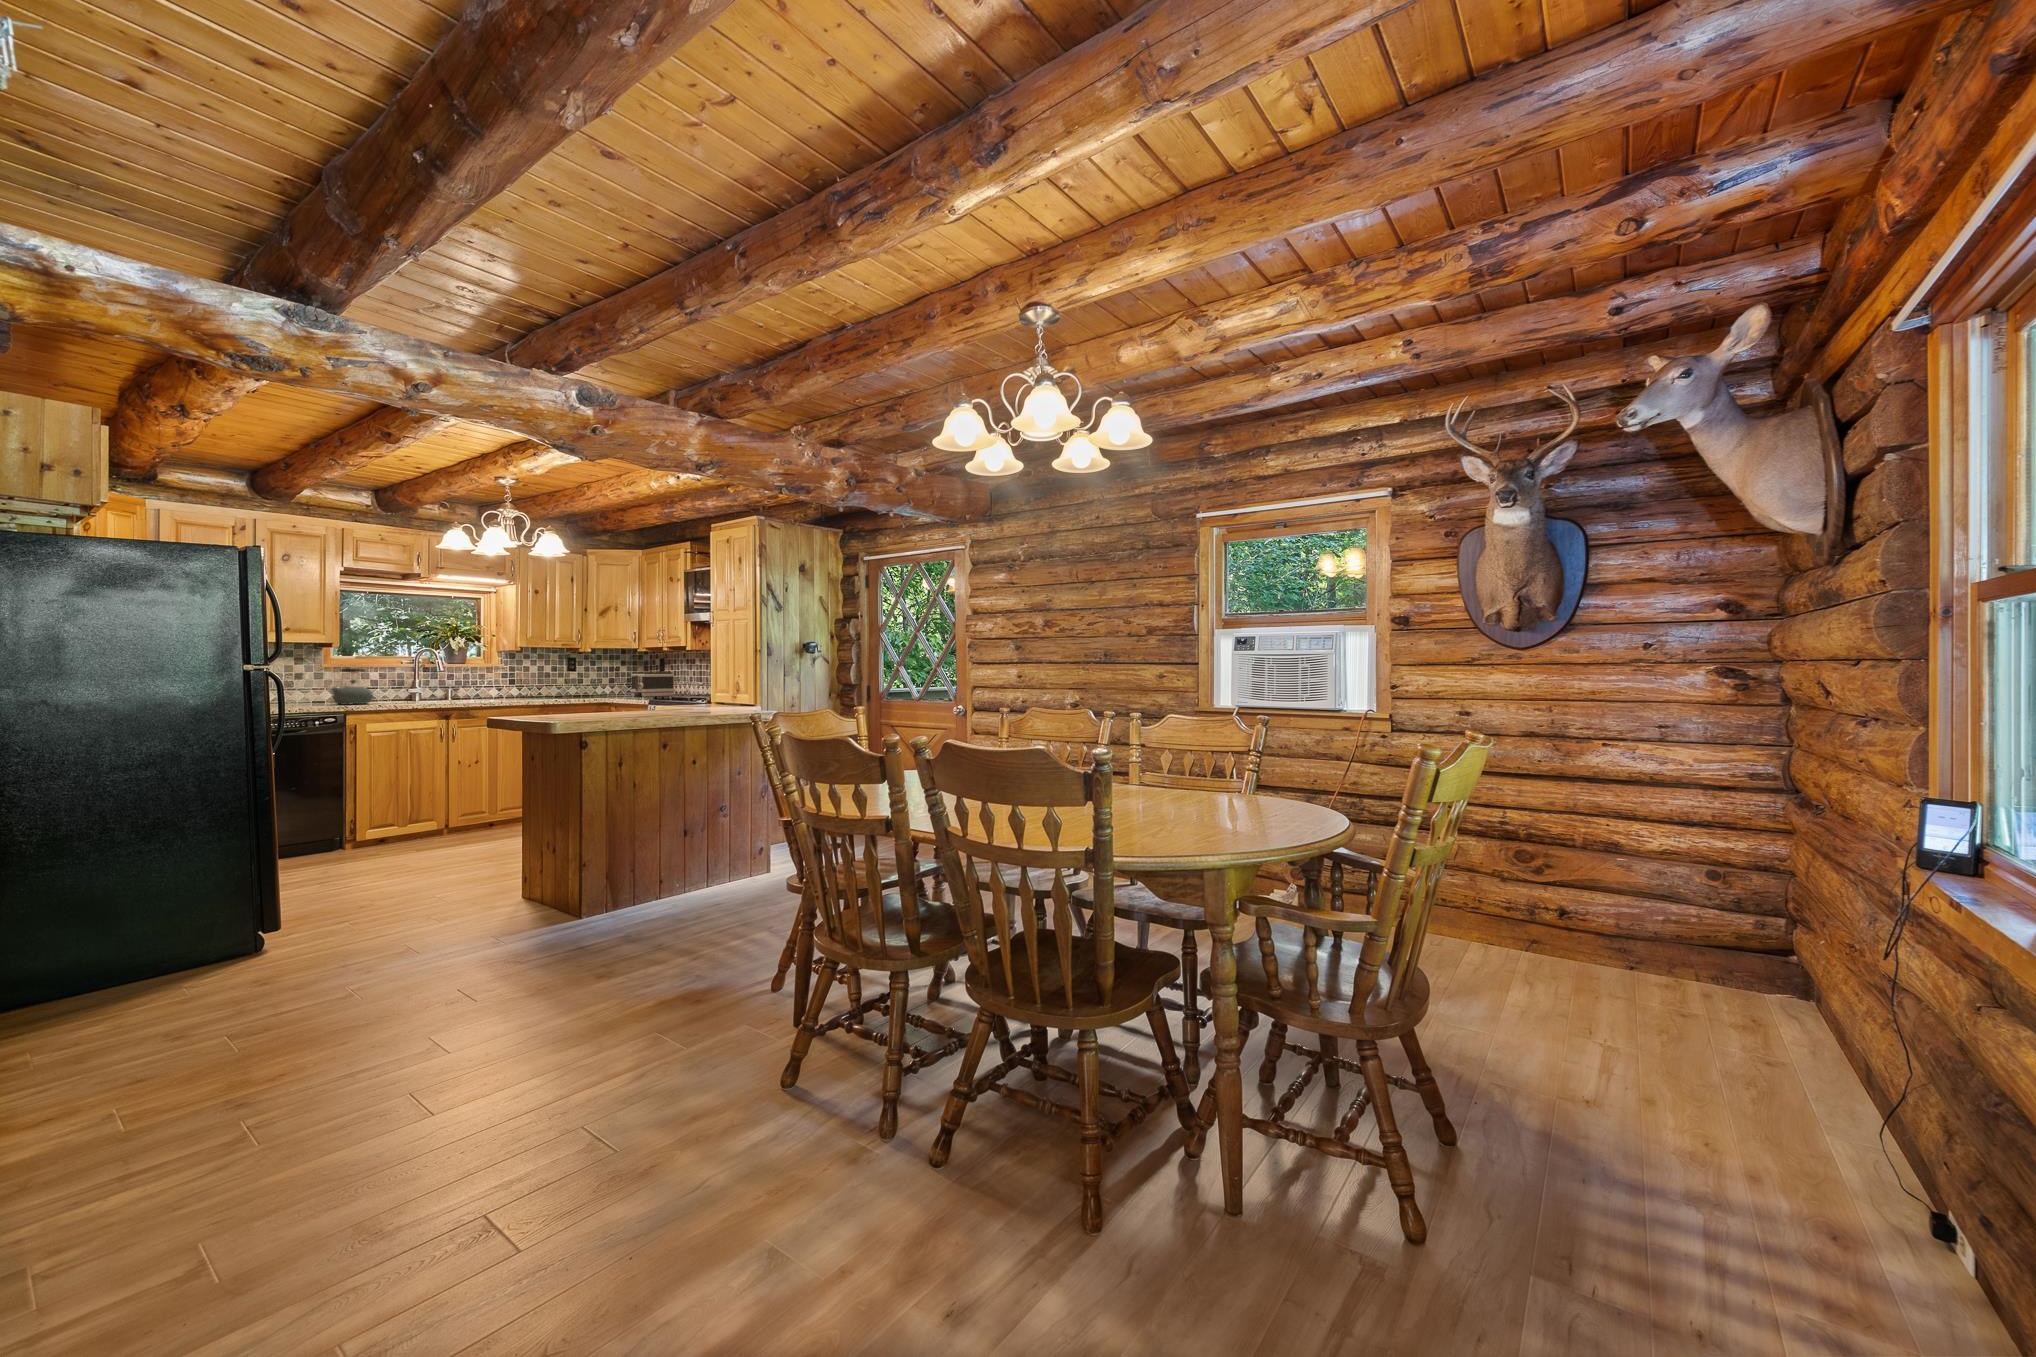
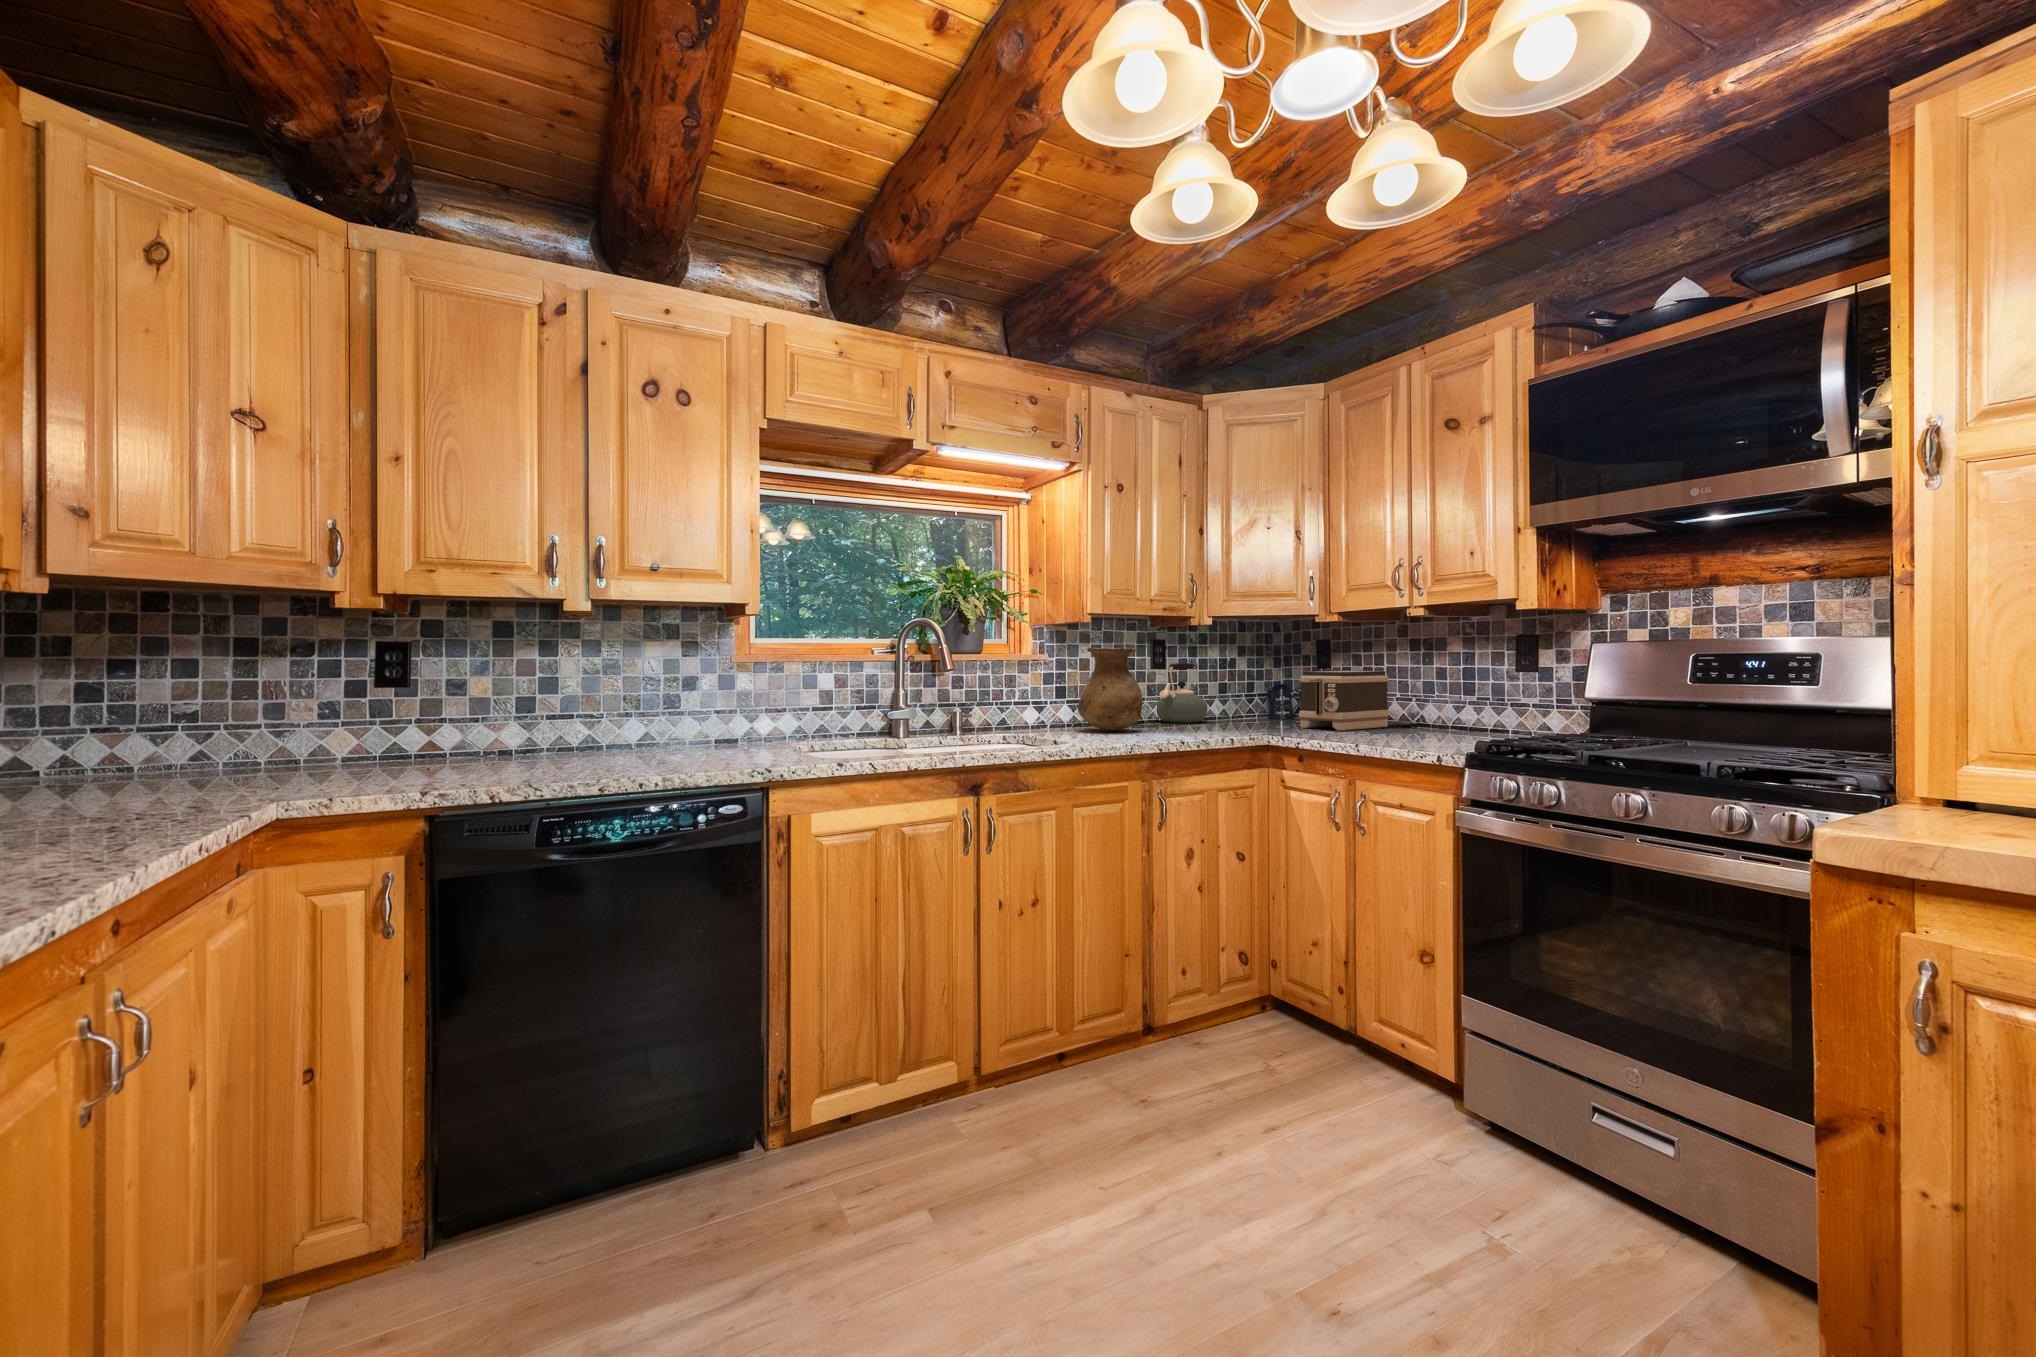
vase: none [515,661,549,698] -> present [1077,648,1143,730]
kettle: present [328,668,373,705] -> present [1157,663,1208,723]

